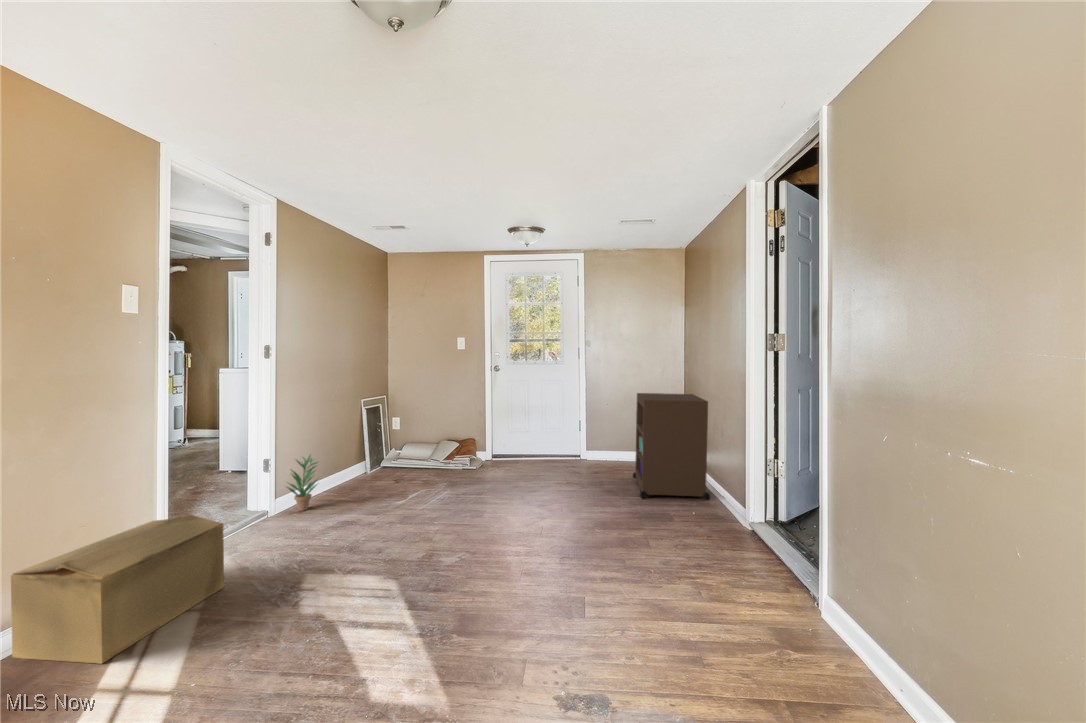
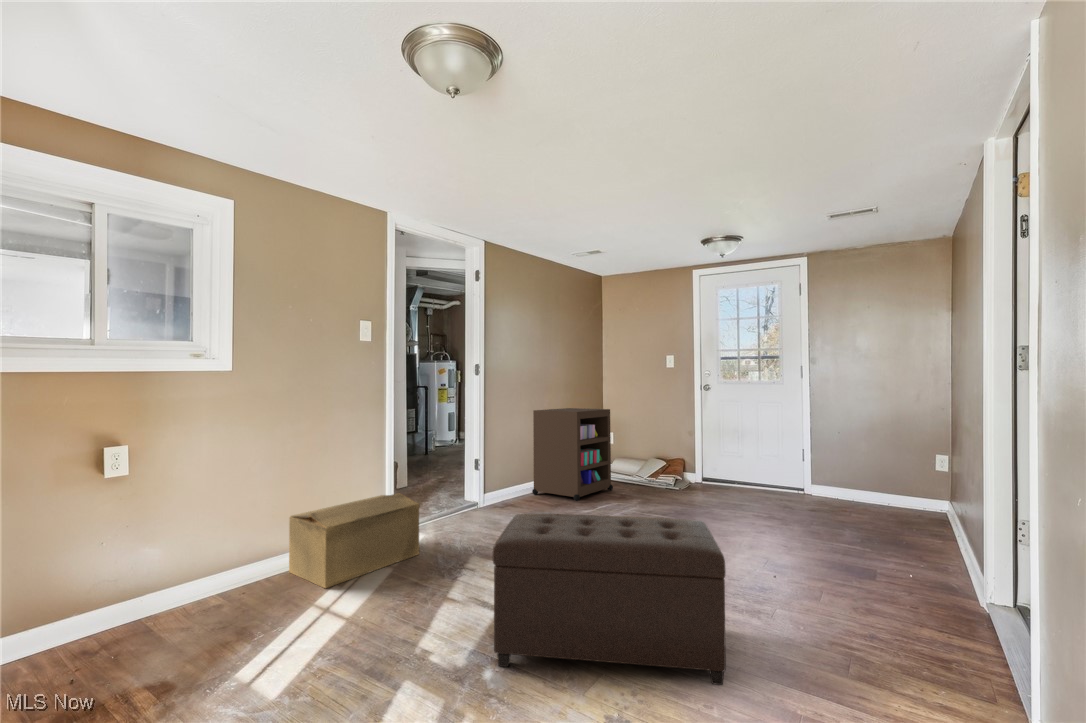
storage cabinet: present [633,393,710,499] -> present [532,408,613,501]
potted plant: present [287,454,318,511] -> none [493,457,521,506]
ottoman: none [397,494,631,685] -> present [492,514,726,685]

